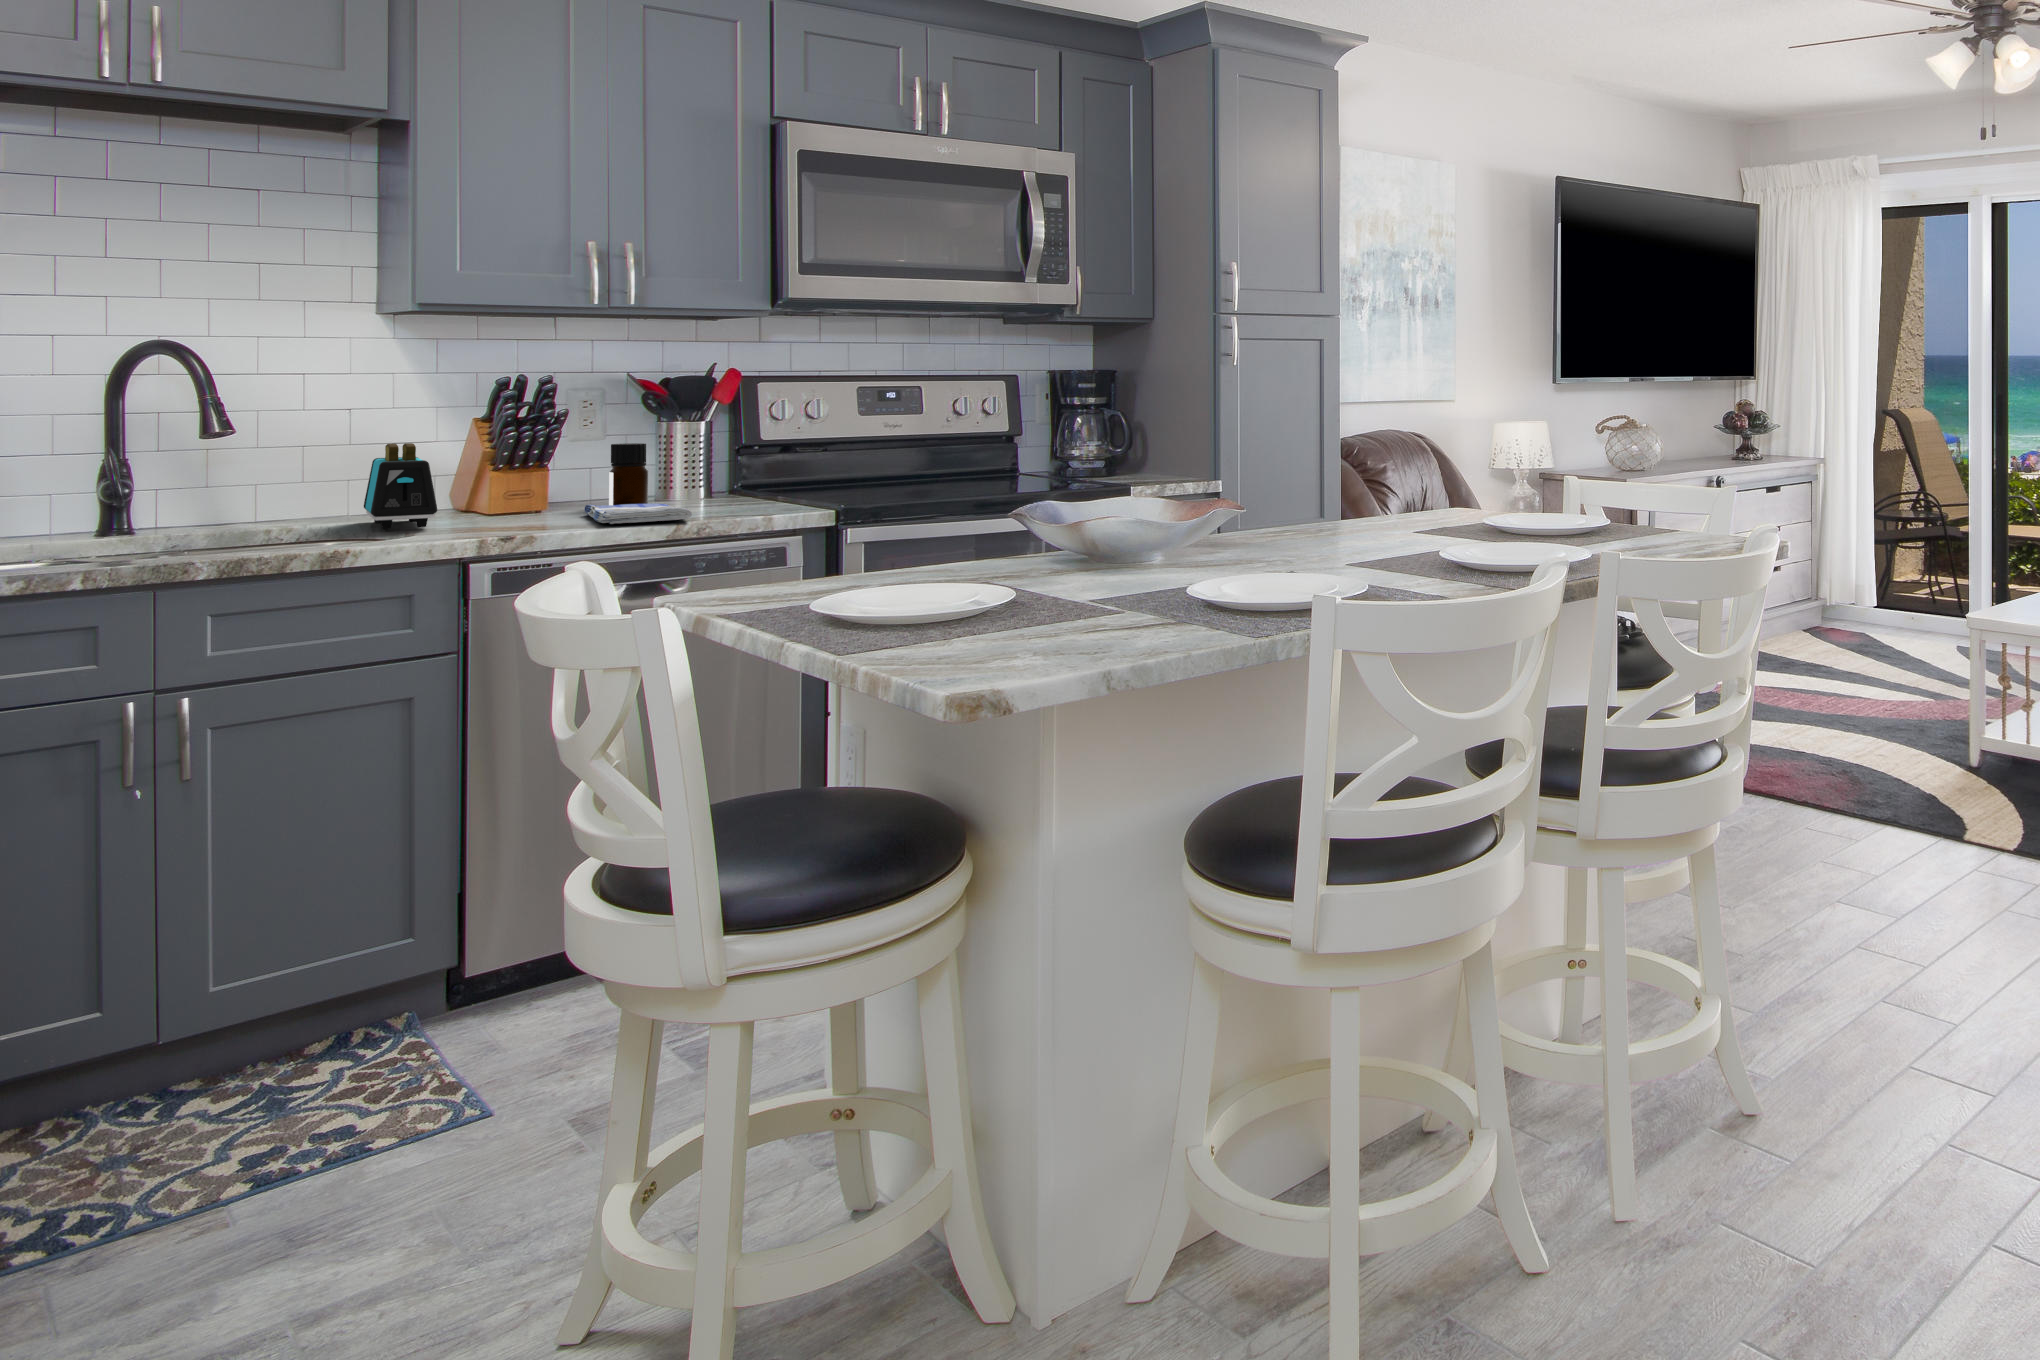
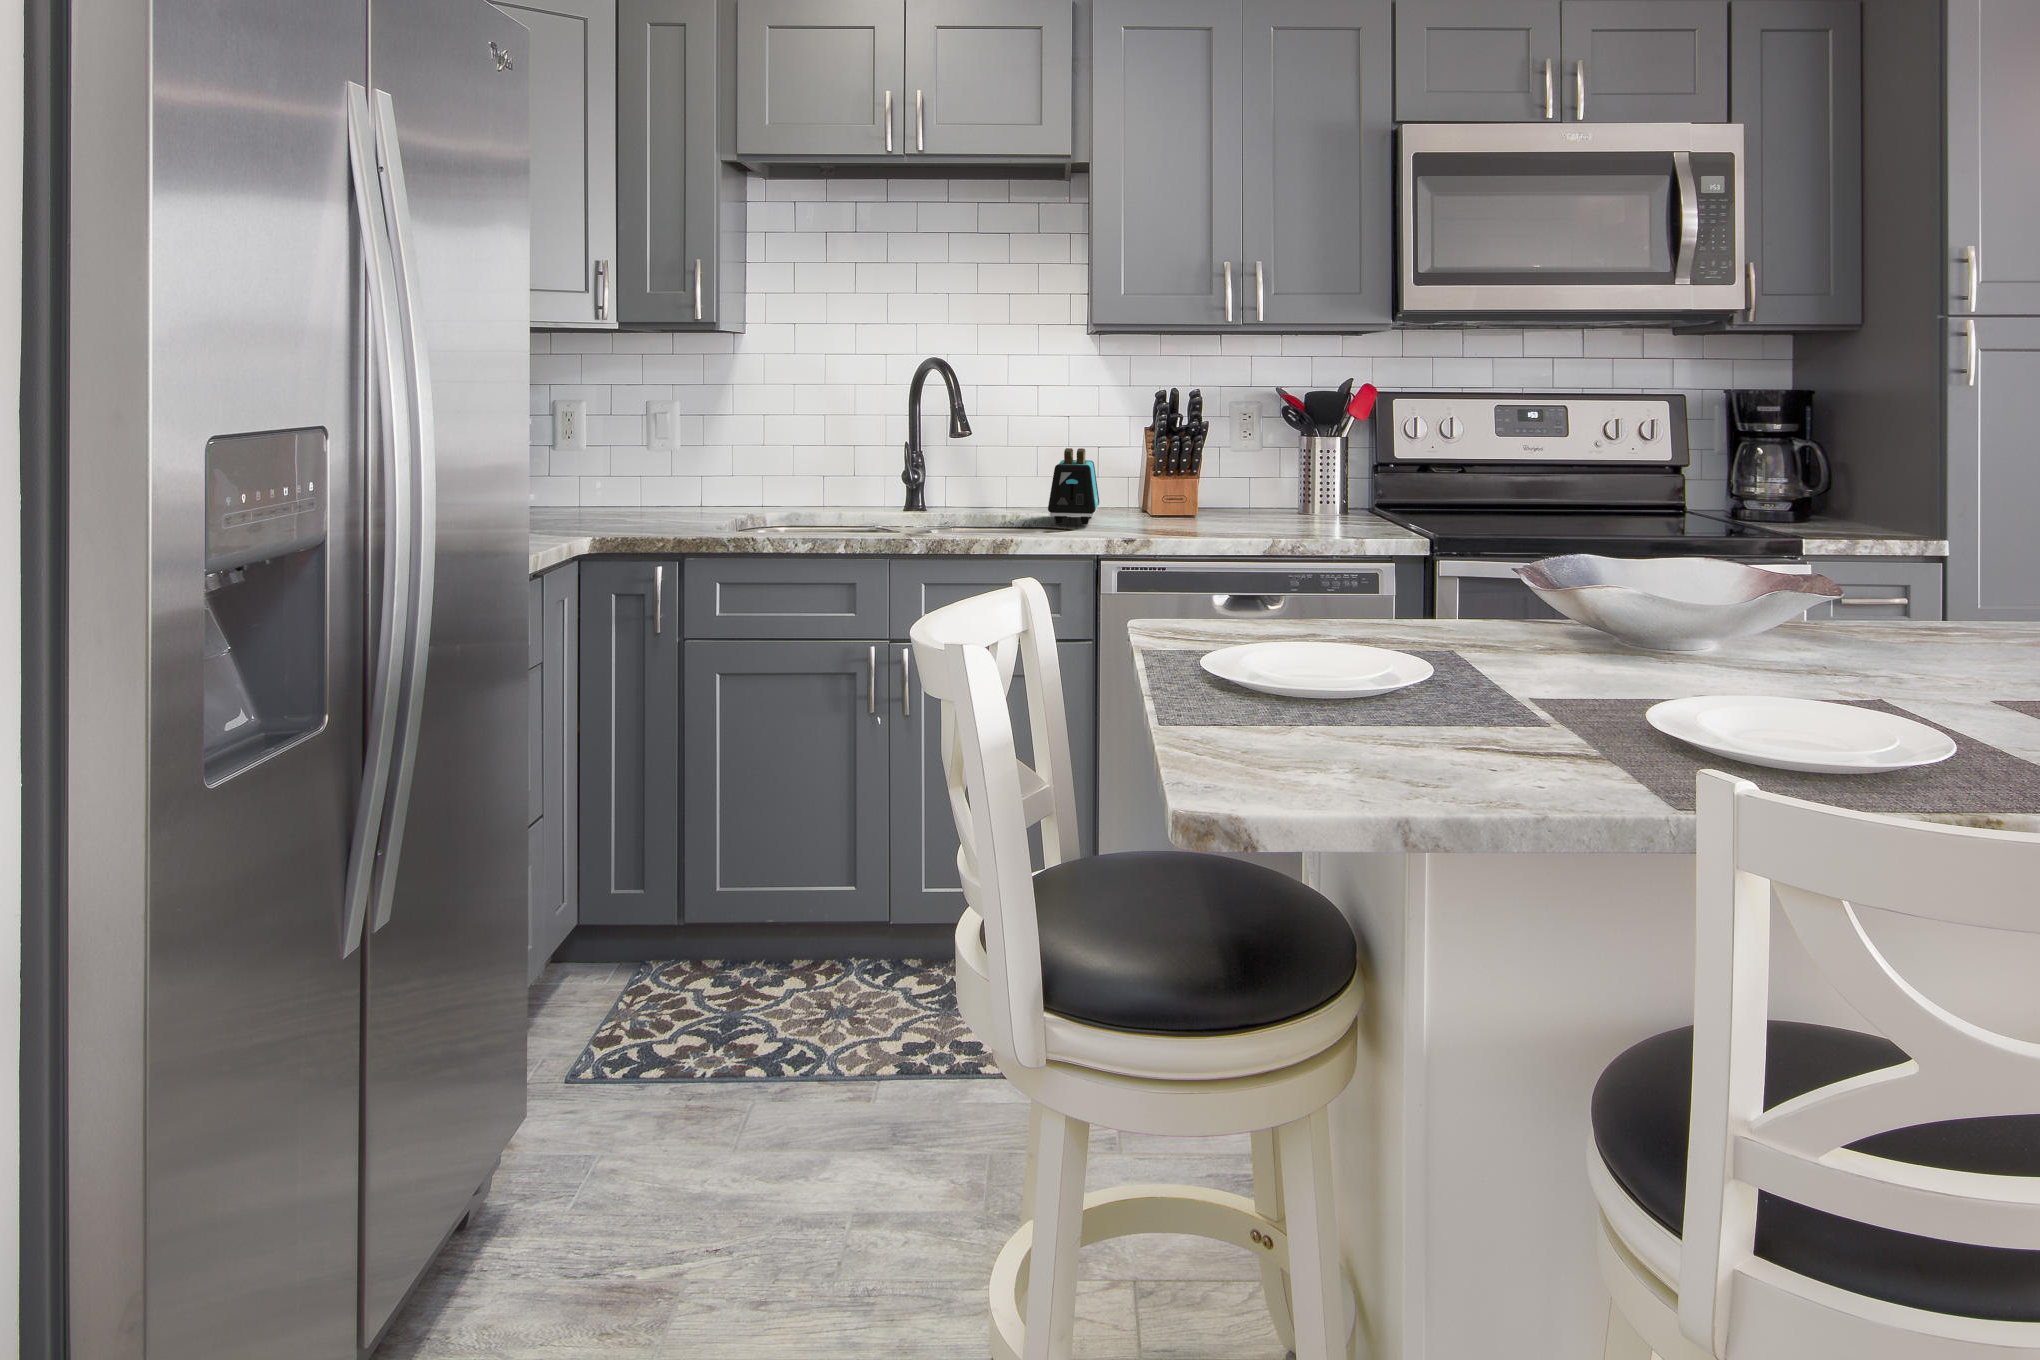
bottle: present [609,443,648,505] -> none [1249,456,1282,518]
dish towel: present [585,503,692,524] -> none [1216,514,1296,535]

